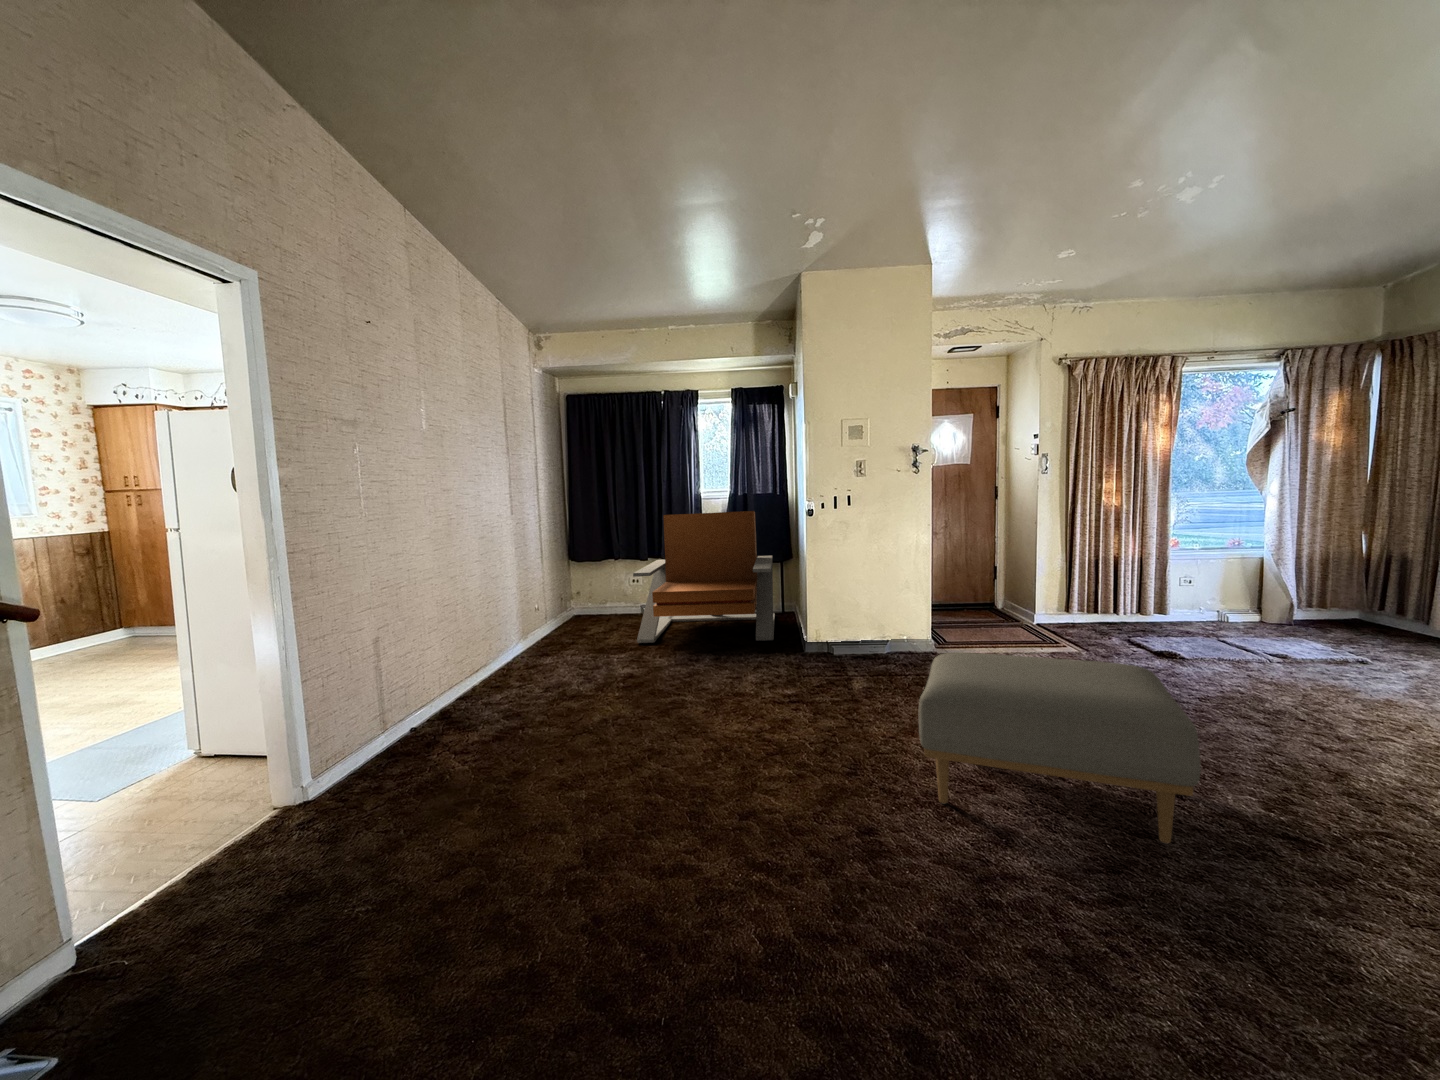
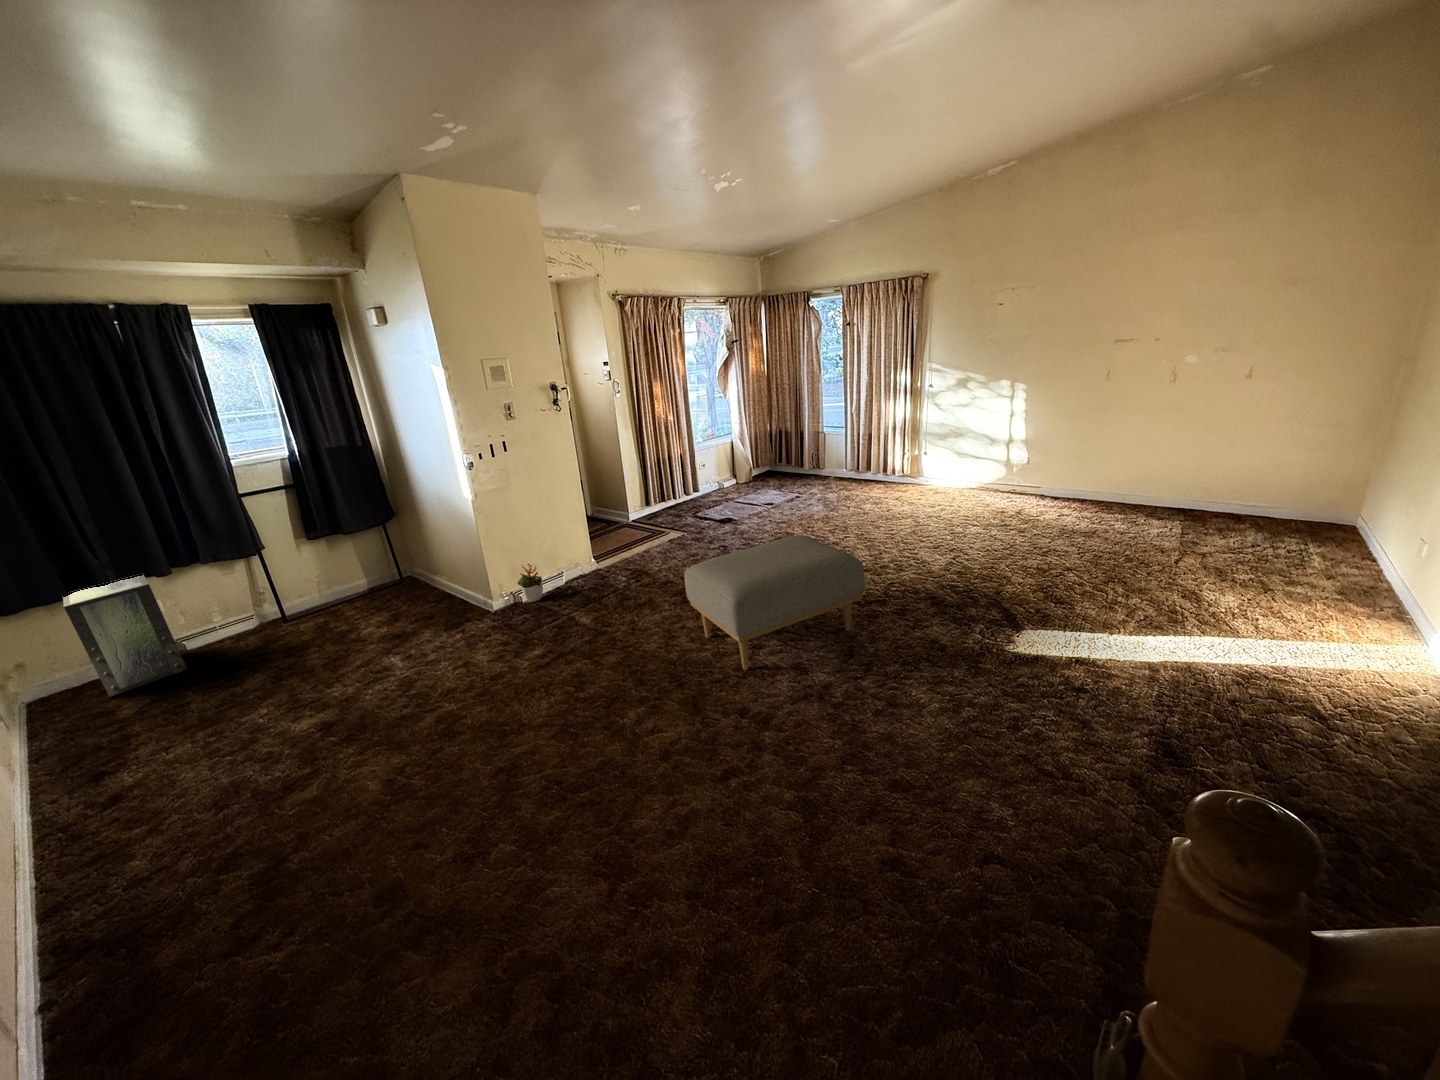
lounge chair: present [633,511,775,643] -> none [190,471,440,686]
storage box: none [591,558,641,626] -> present [63,575,187,697]
decorative plant: none [830,617,855,657] -> present [518,564,543,602]

